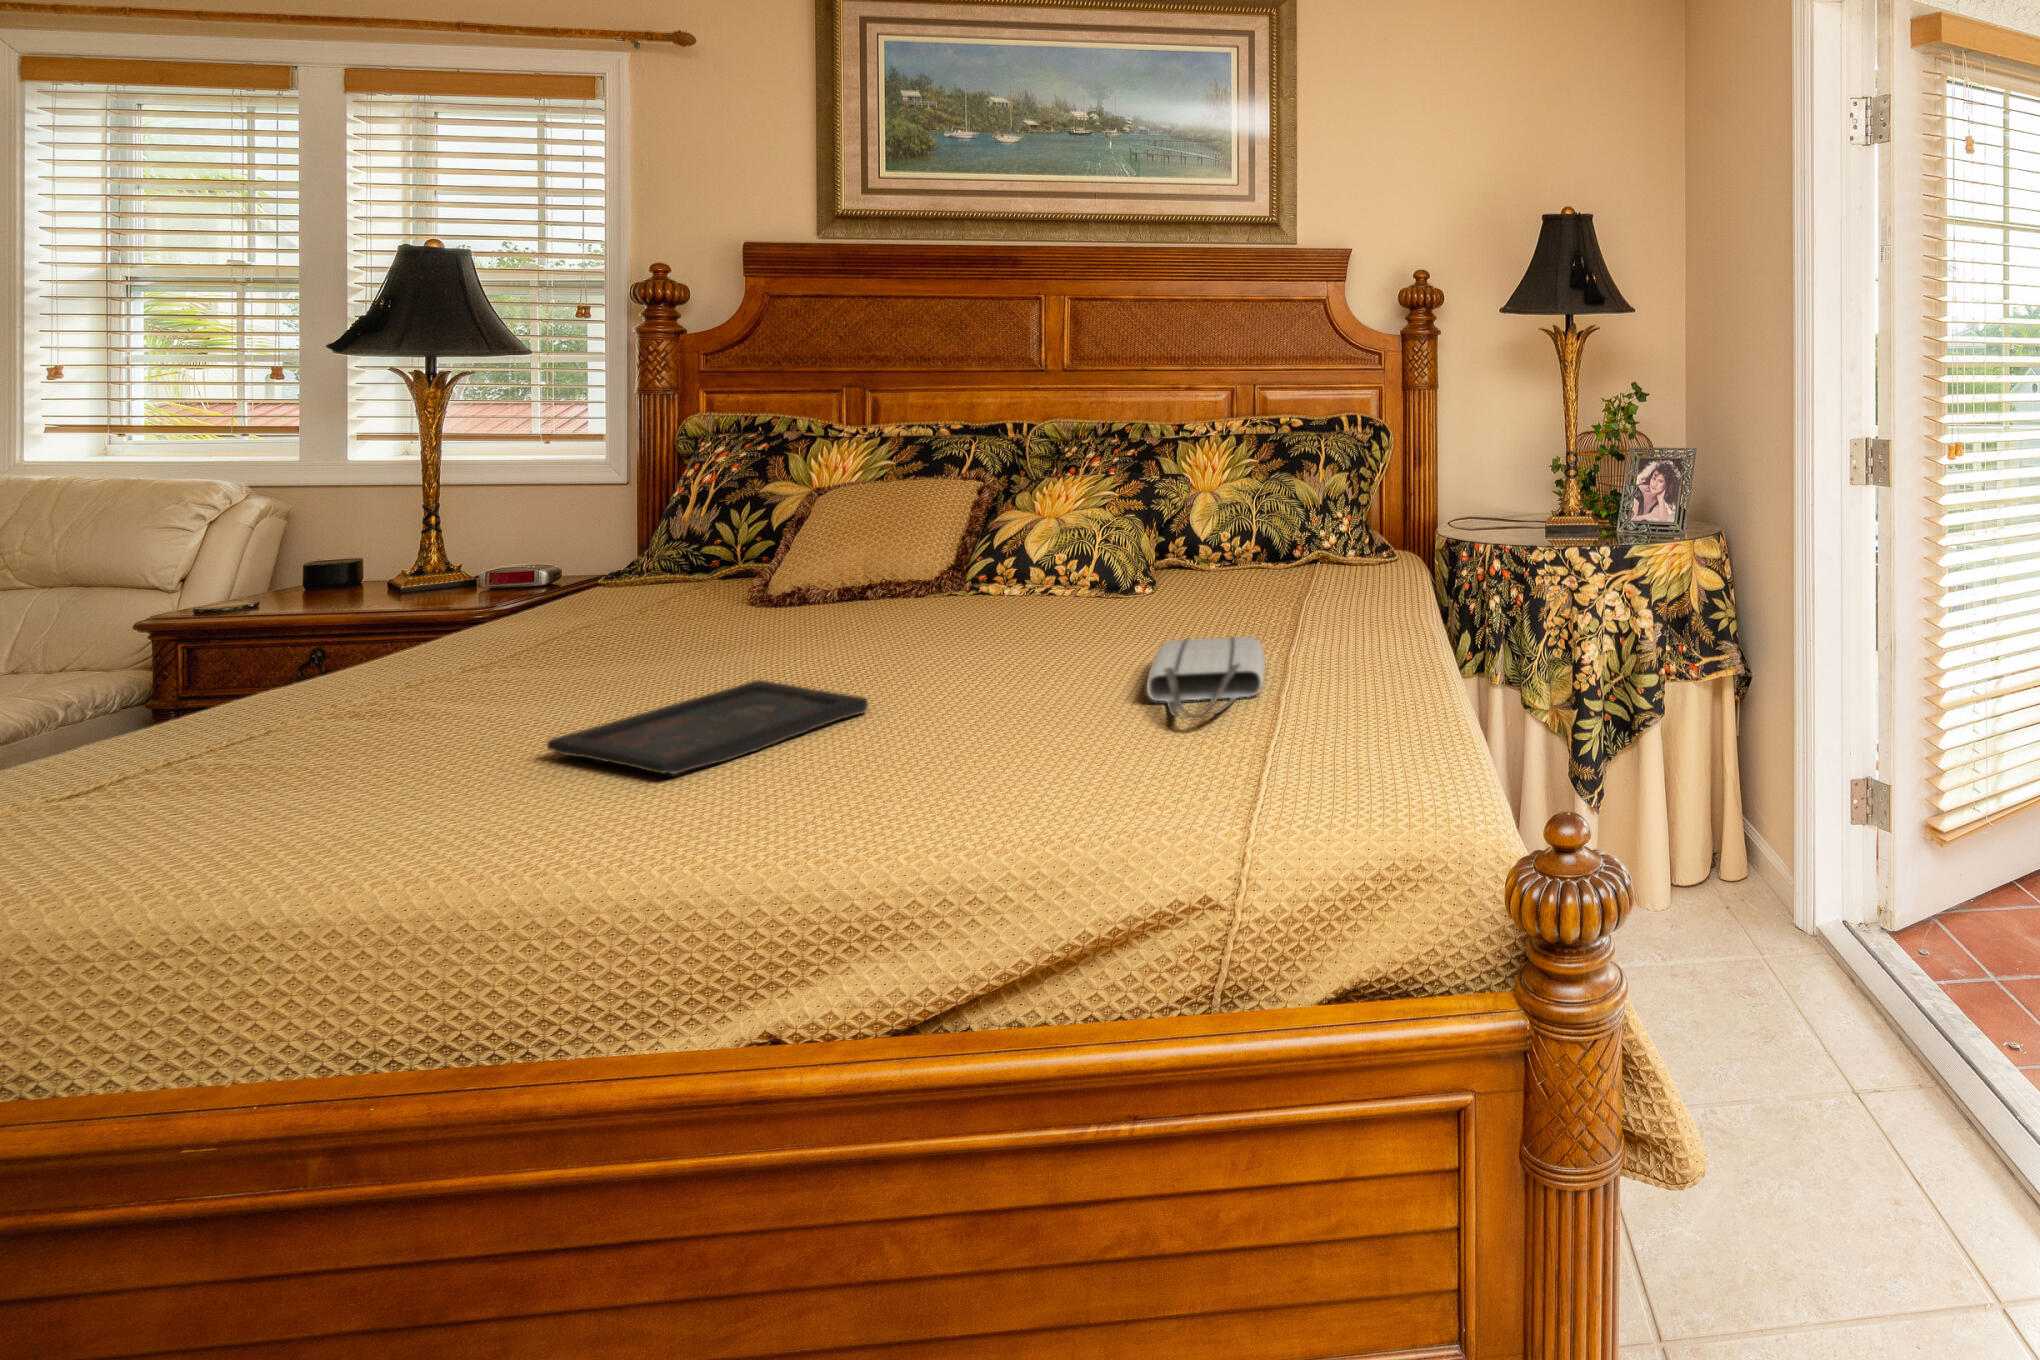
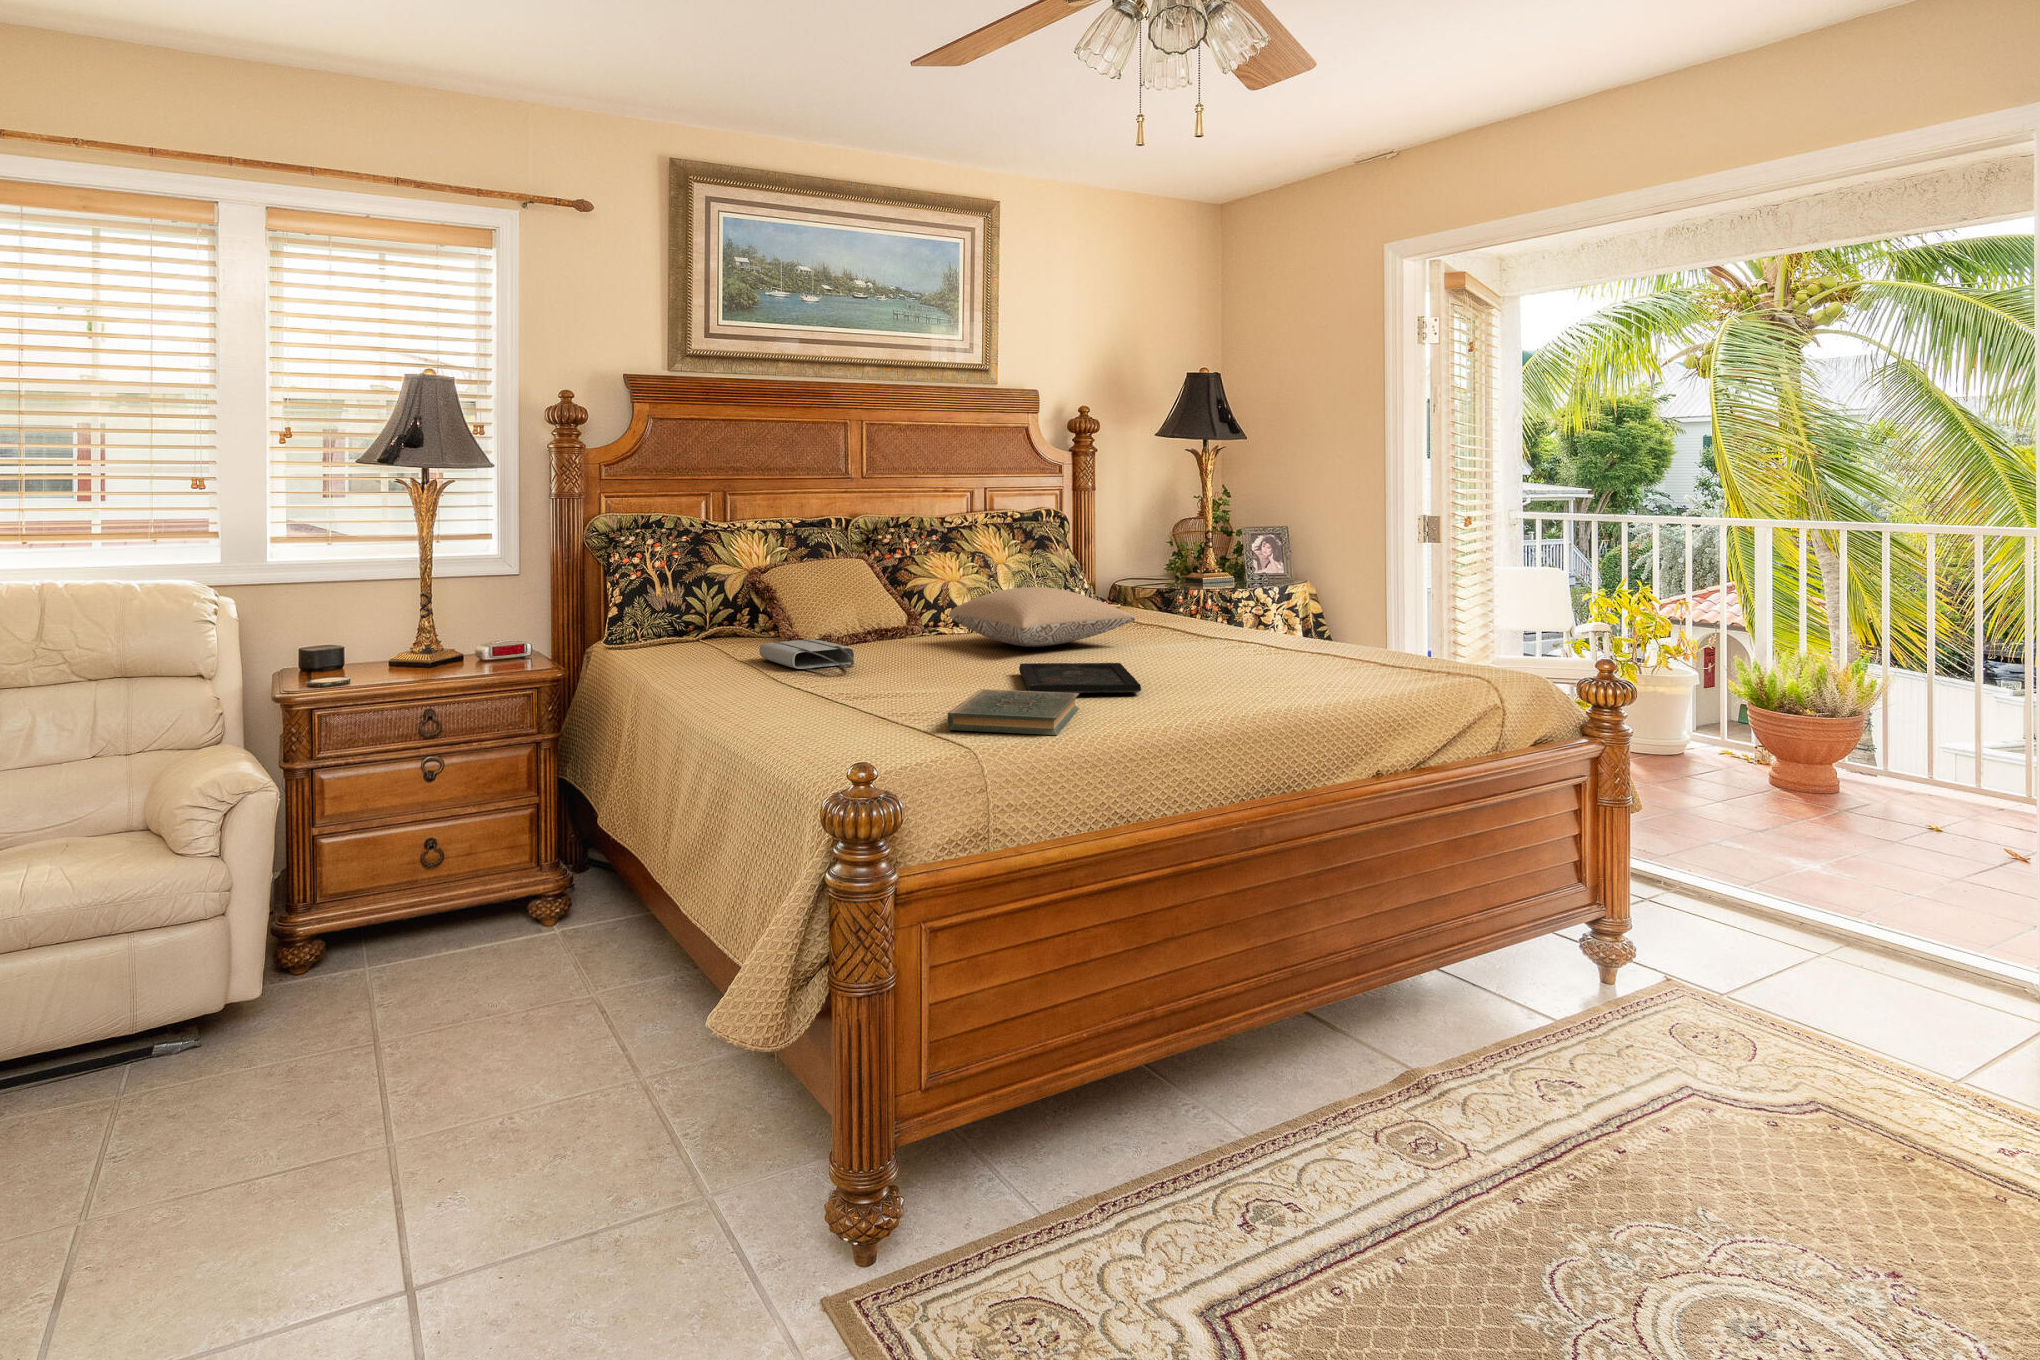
pillow: none [882,545,1134,637] -> present [949,587,1136,647]
tote bag: present [1146,637,1265,718] -> present [759,639,855,671]
book: none [158,741,493,876] -> present [948,689,1079,735]

